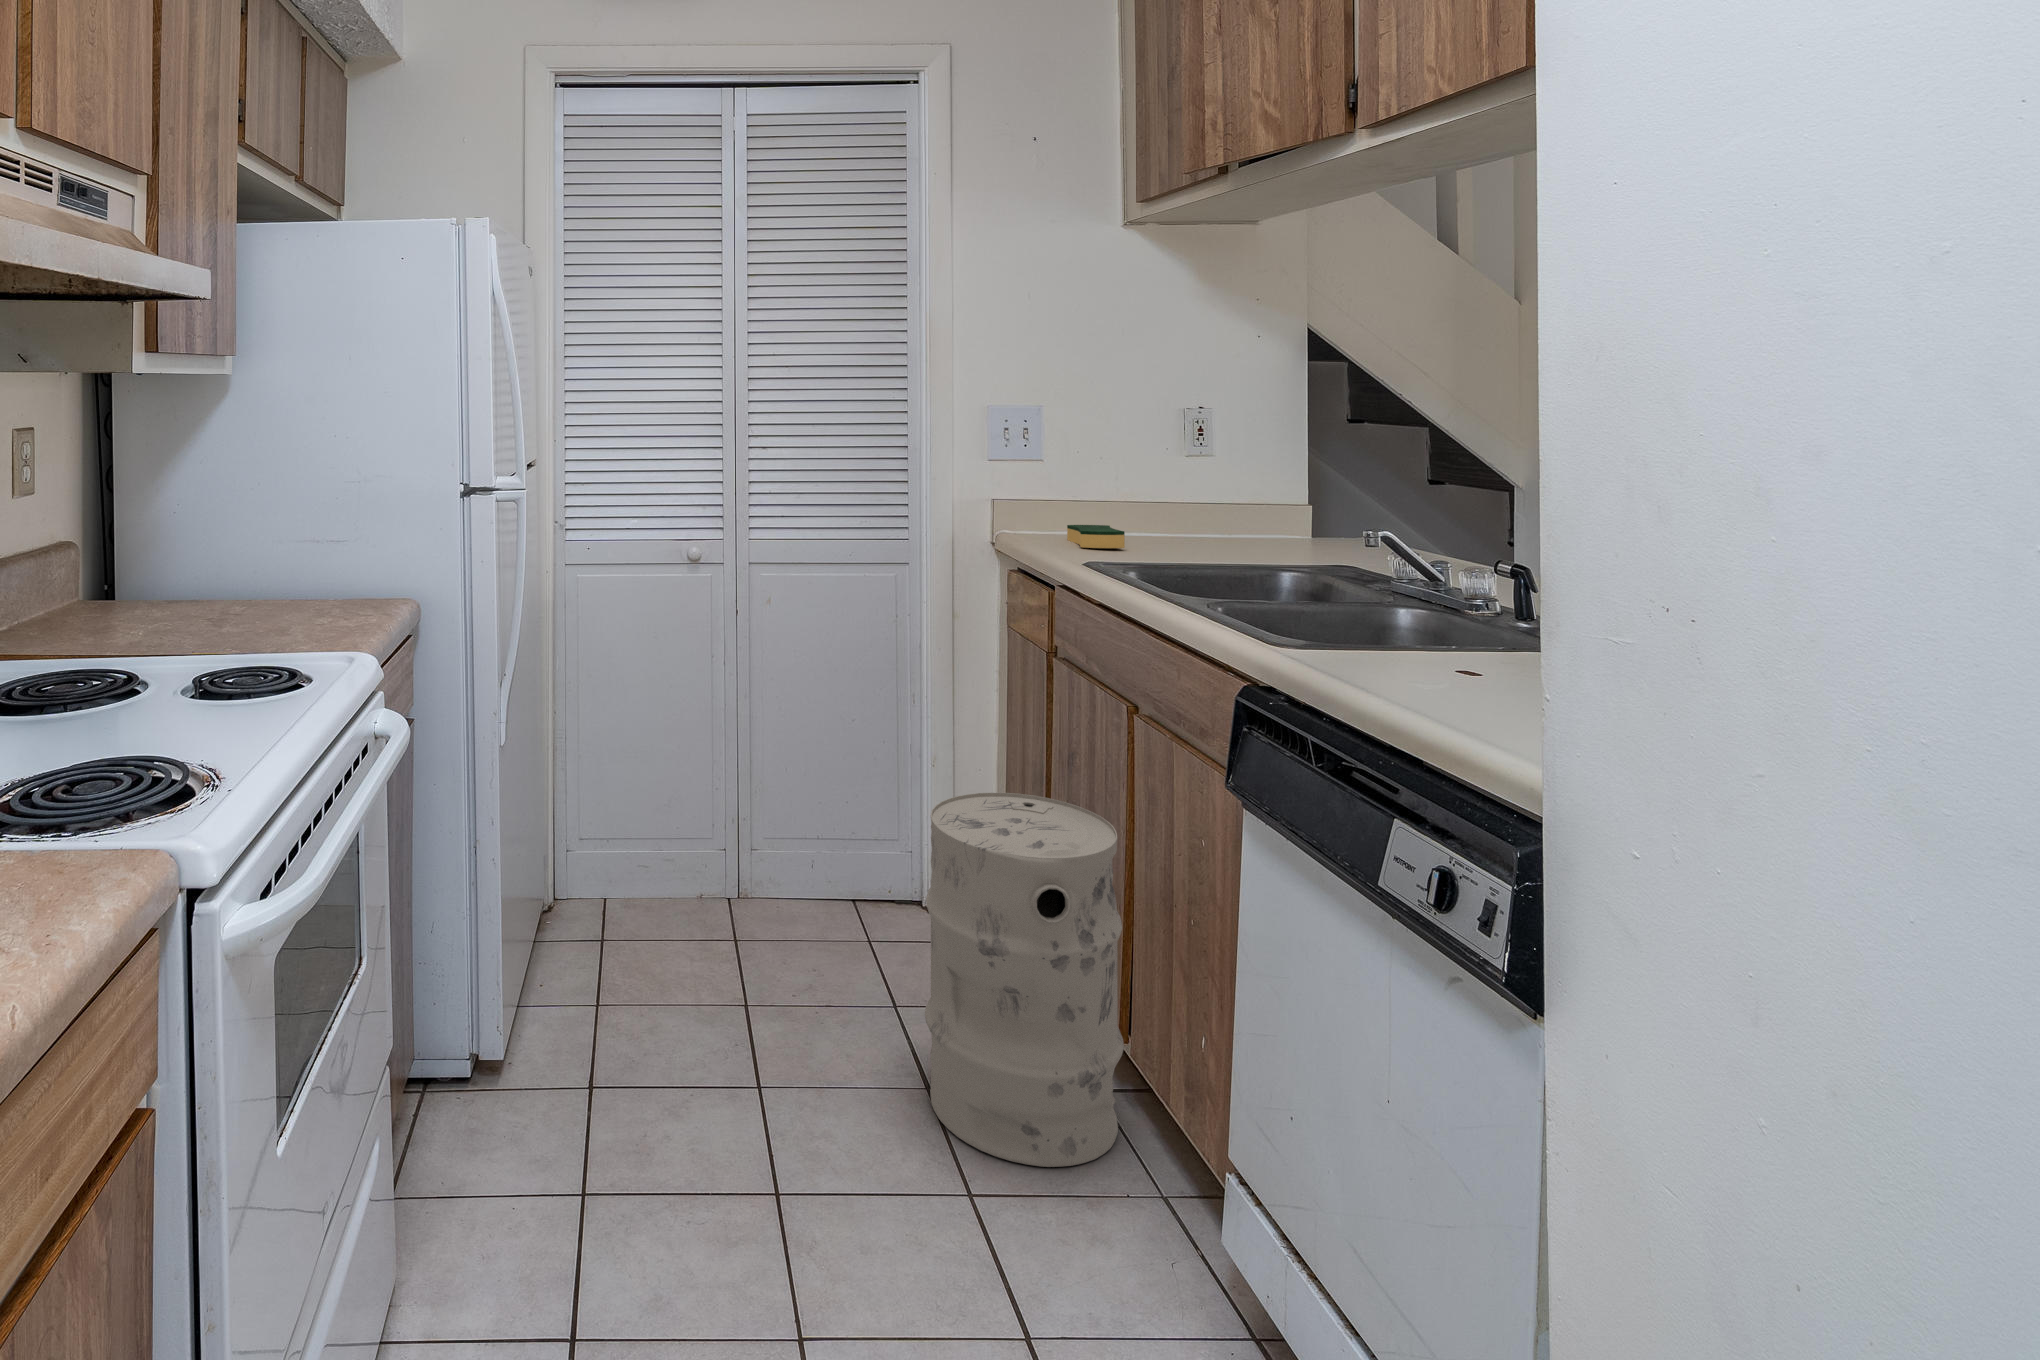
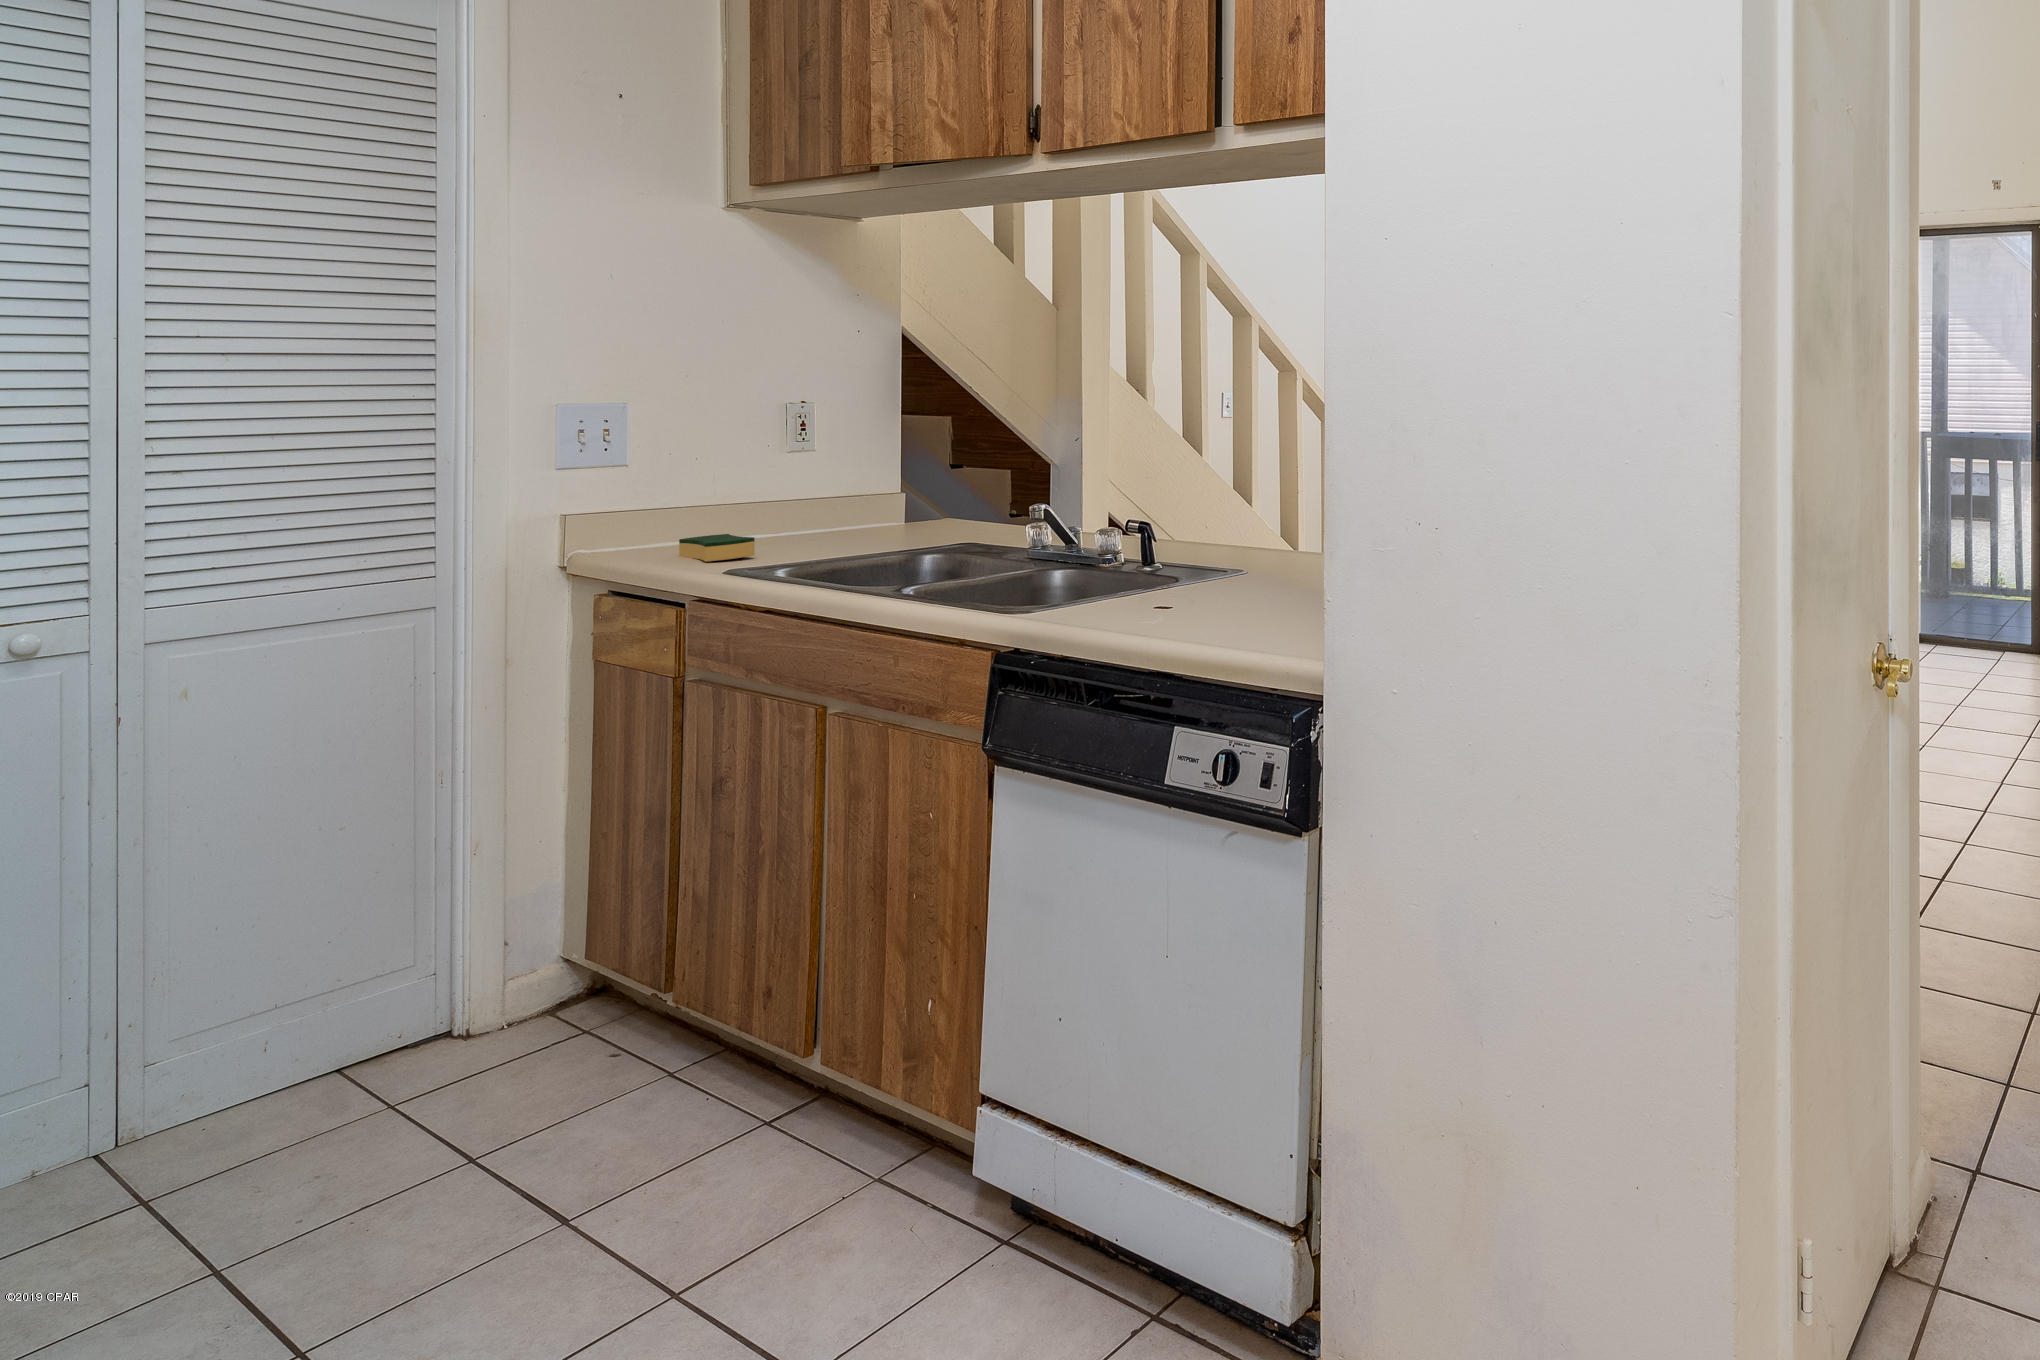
trash can: present [925,793,1124,1167] -> none [573,839,826,1271]

